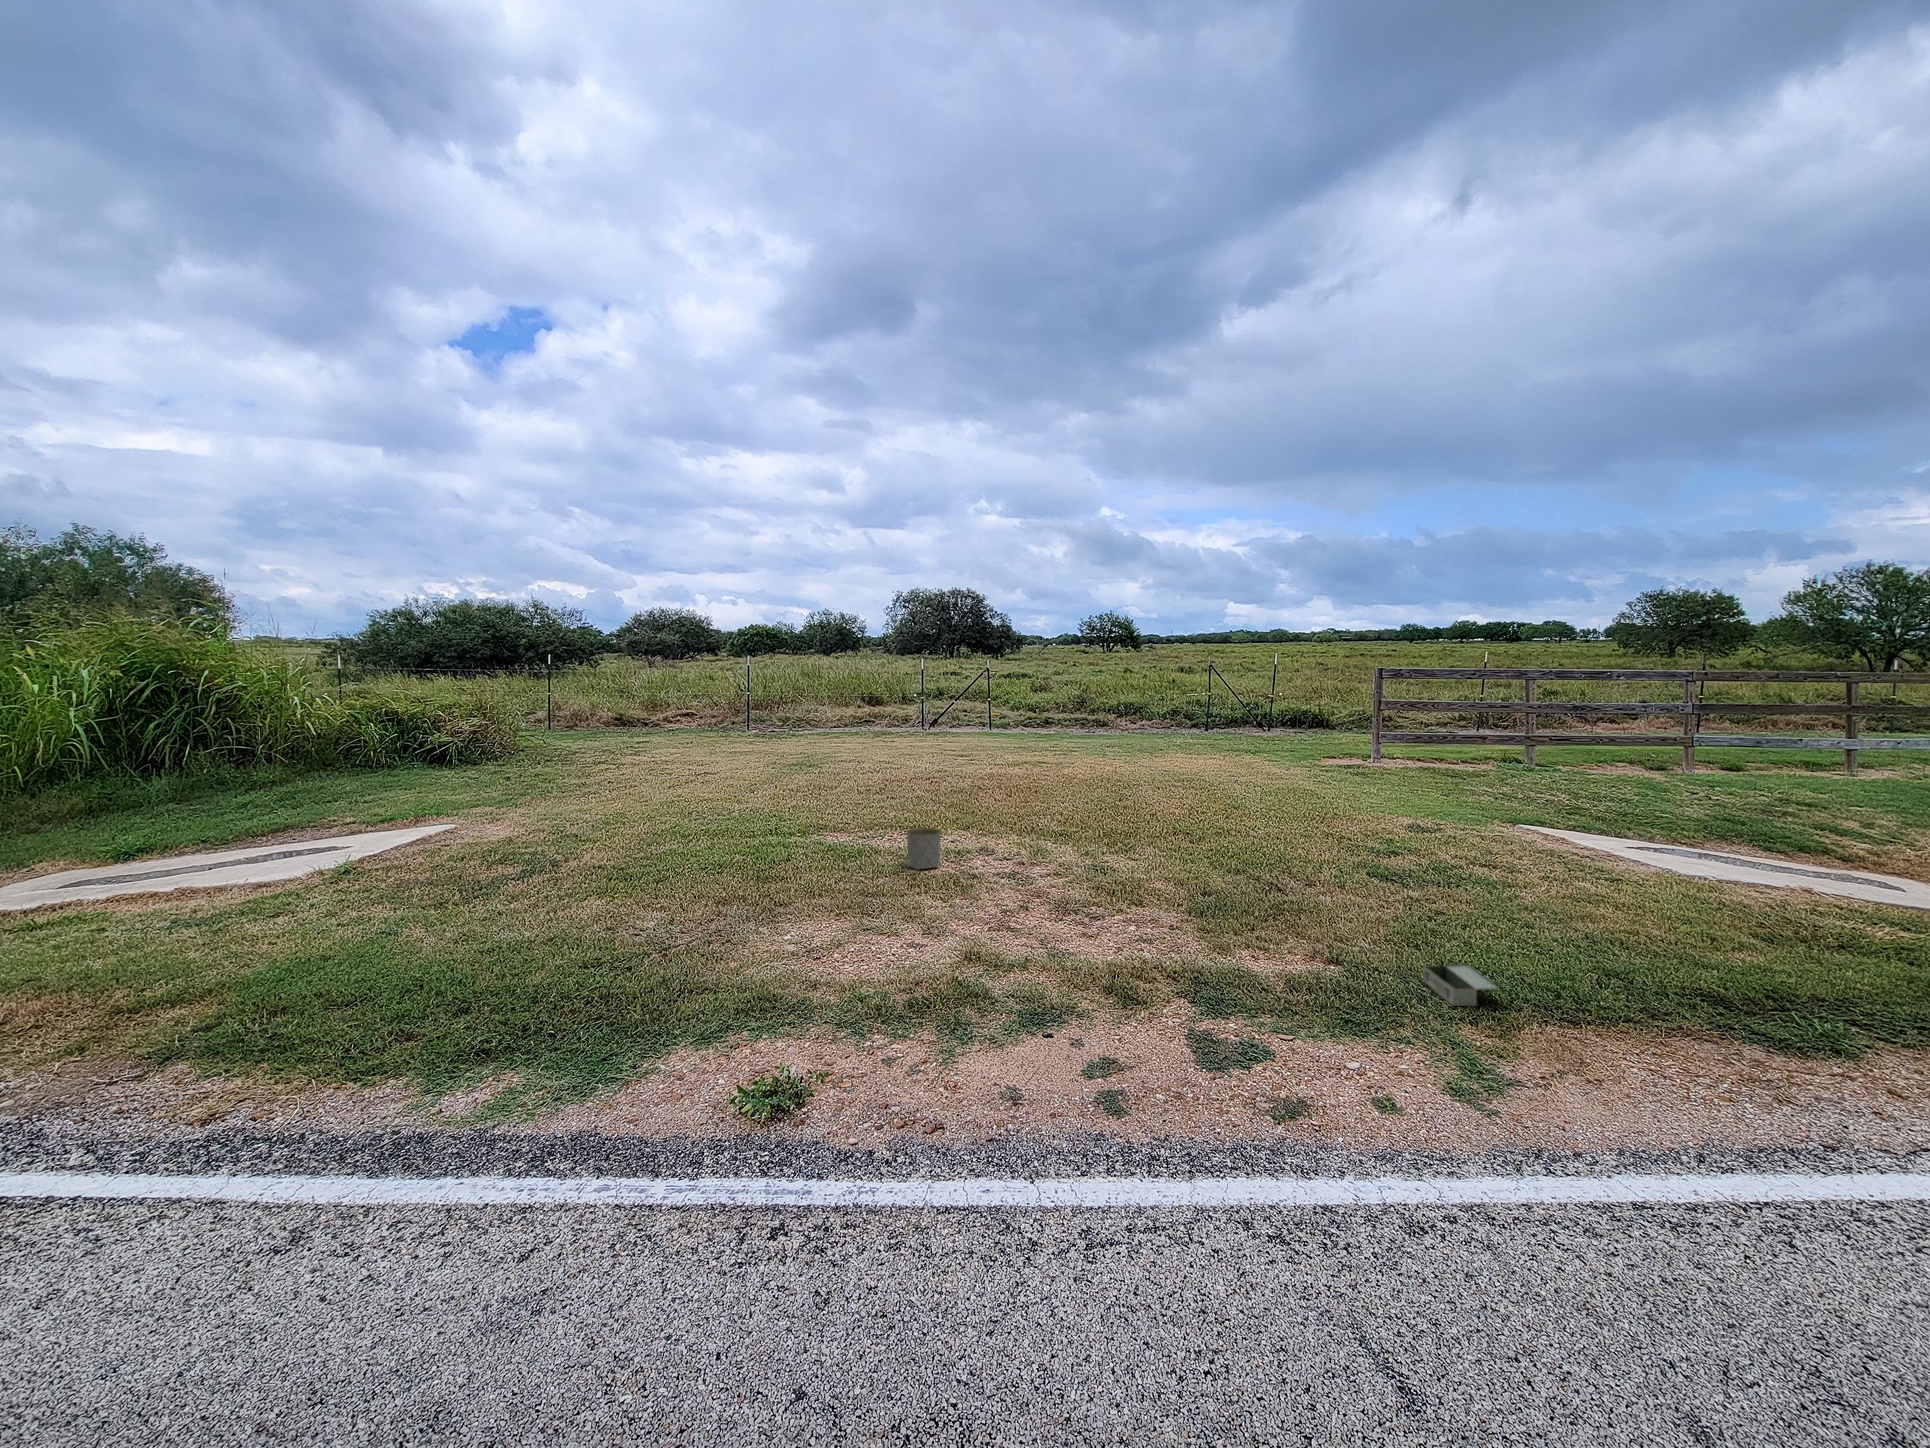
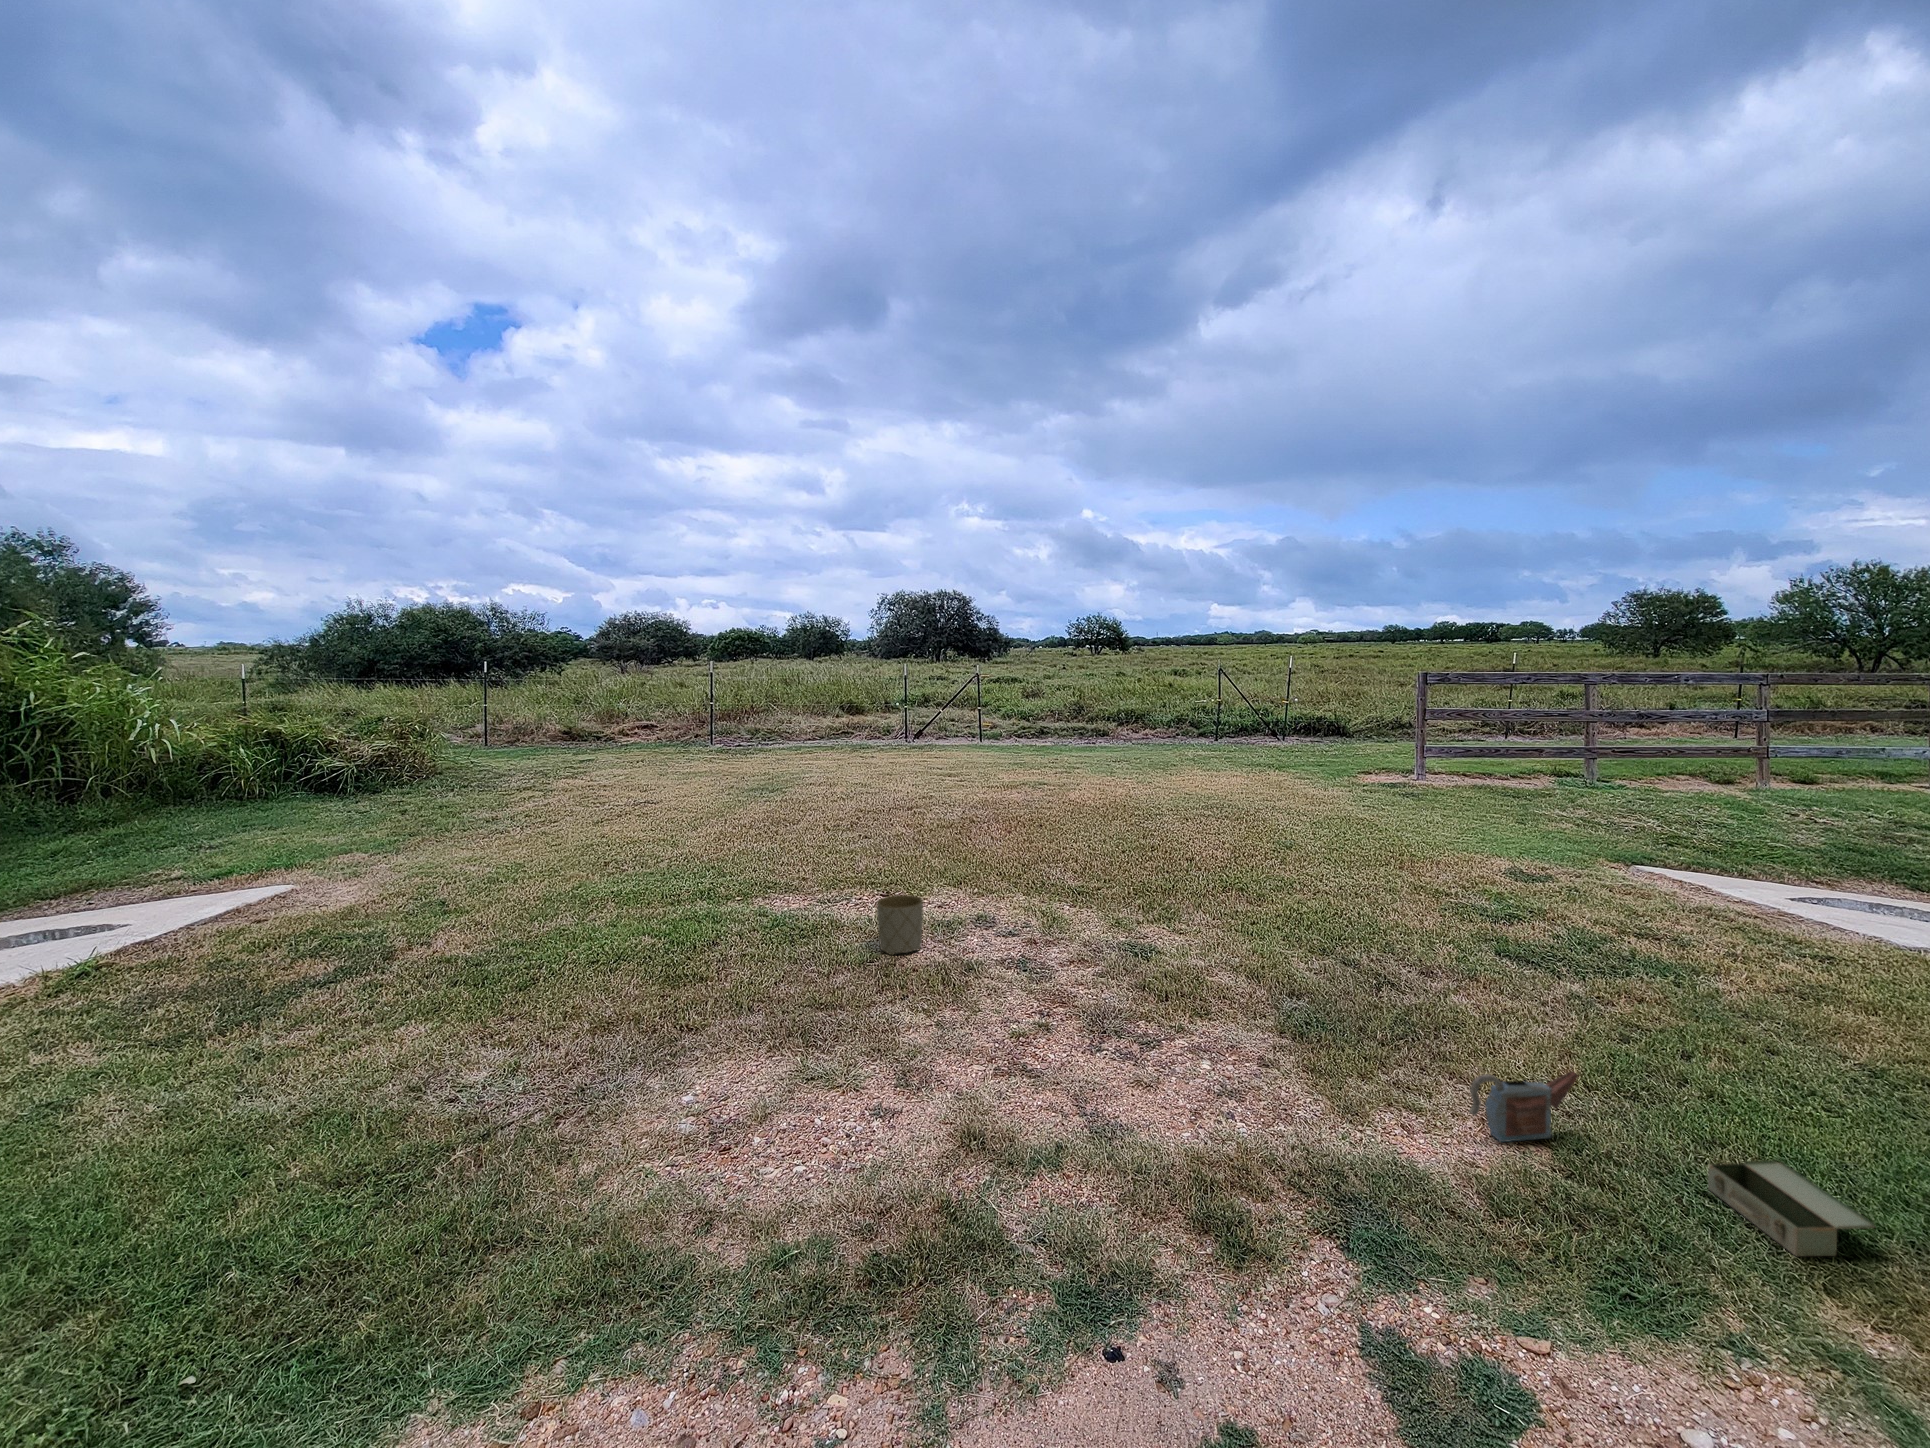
watering can: none [1288,919,1361,962] -> present [1469,1072,1579,1142]

